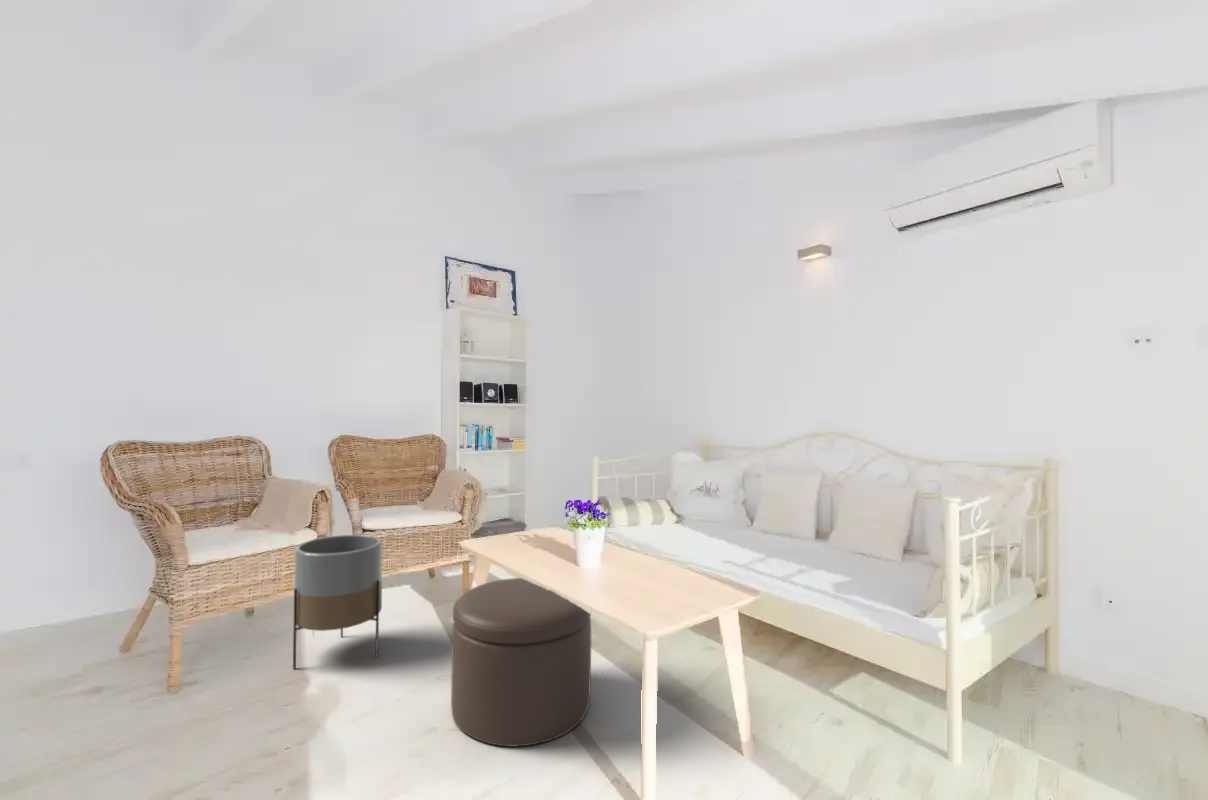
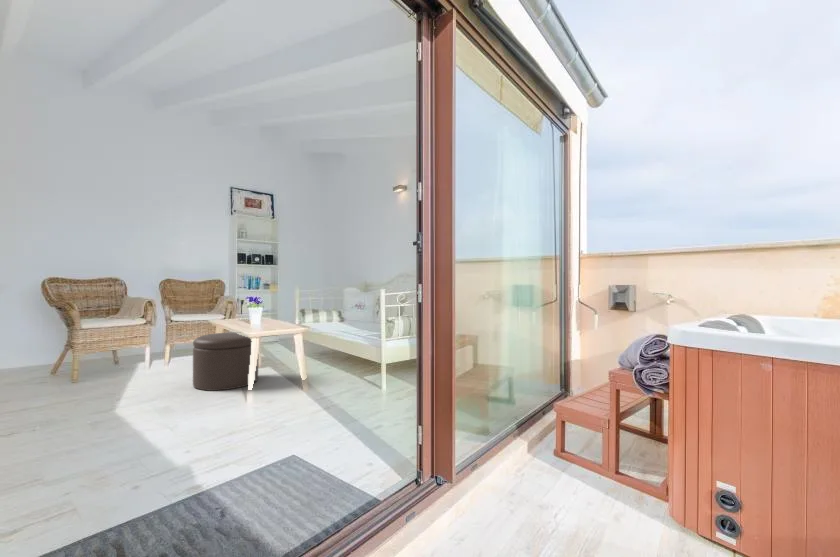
planter: present [293,535,382,669] -> none [130,321,176,377]

